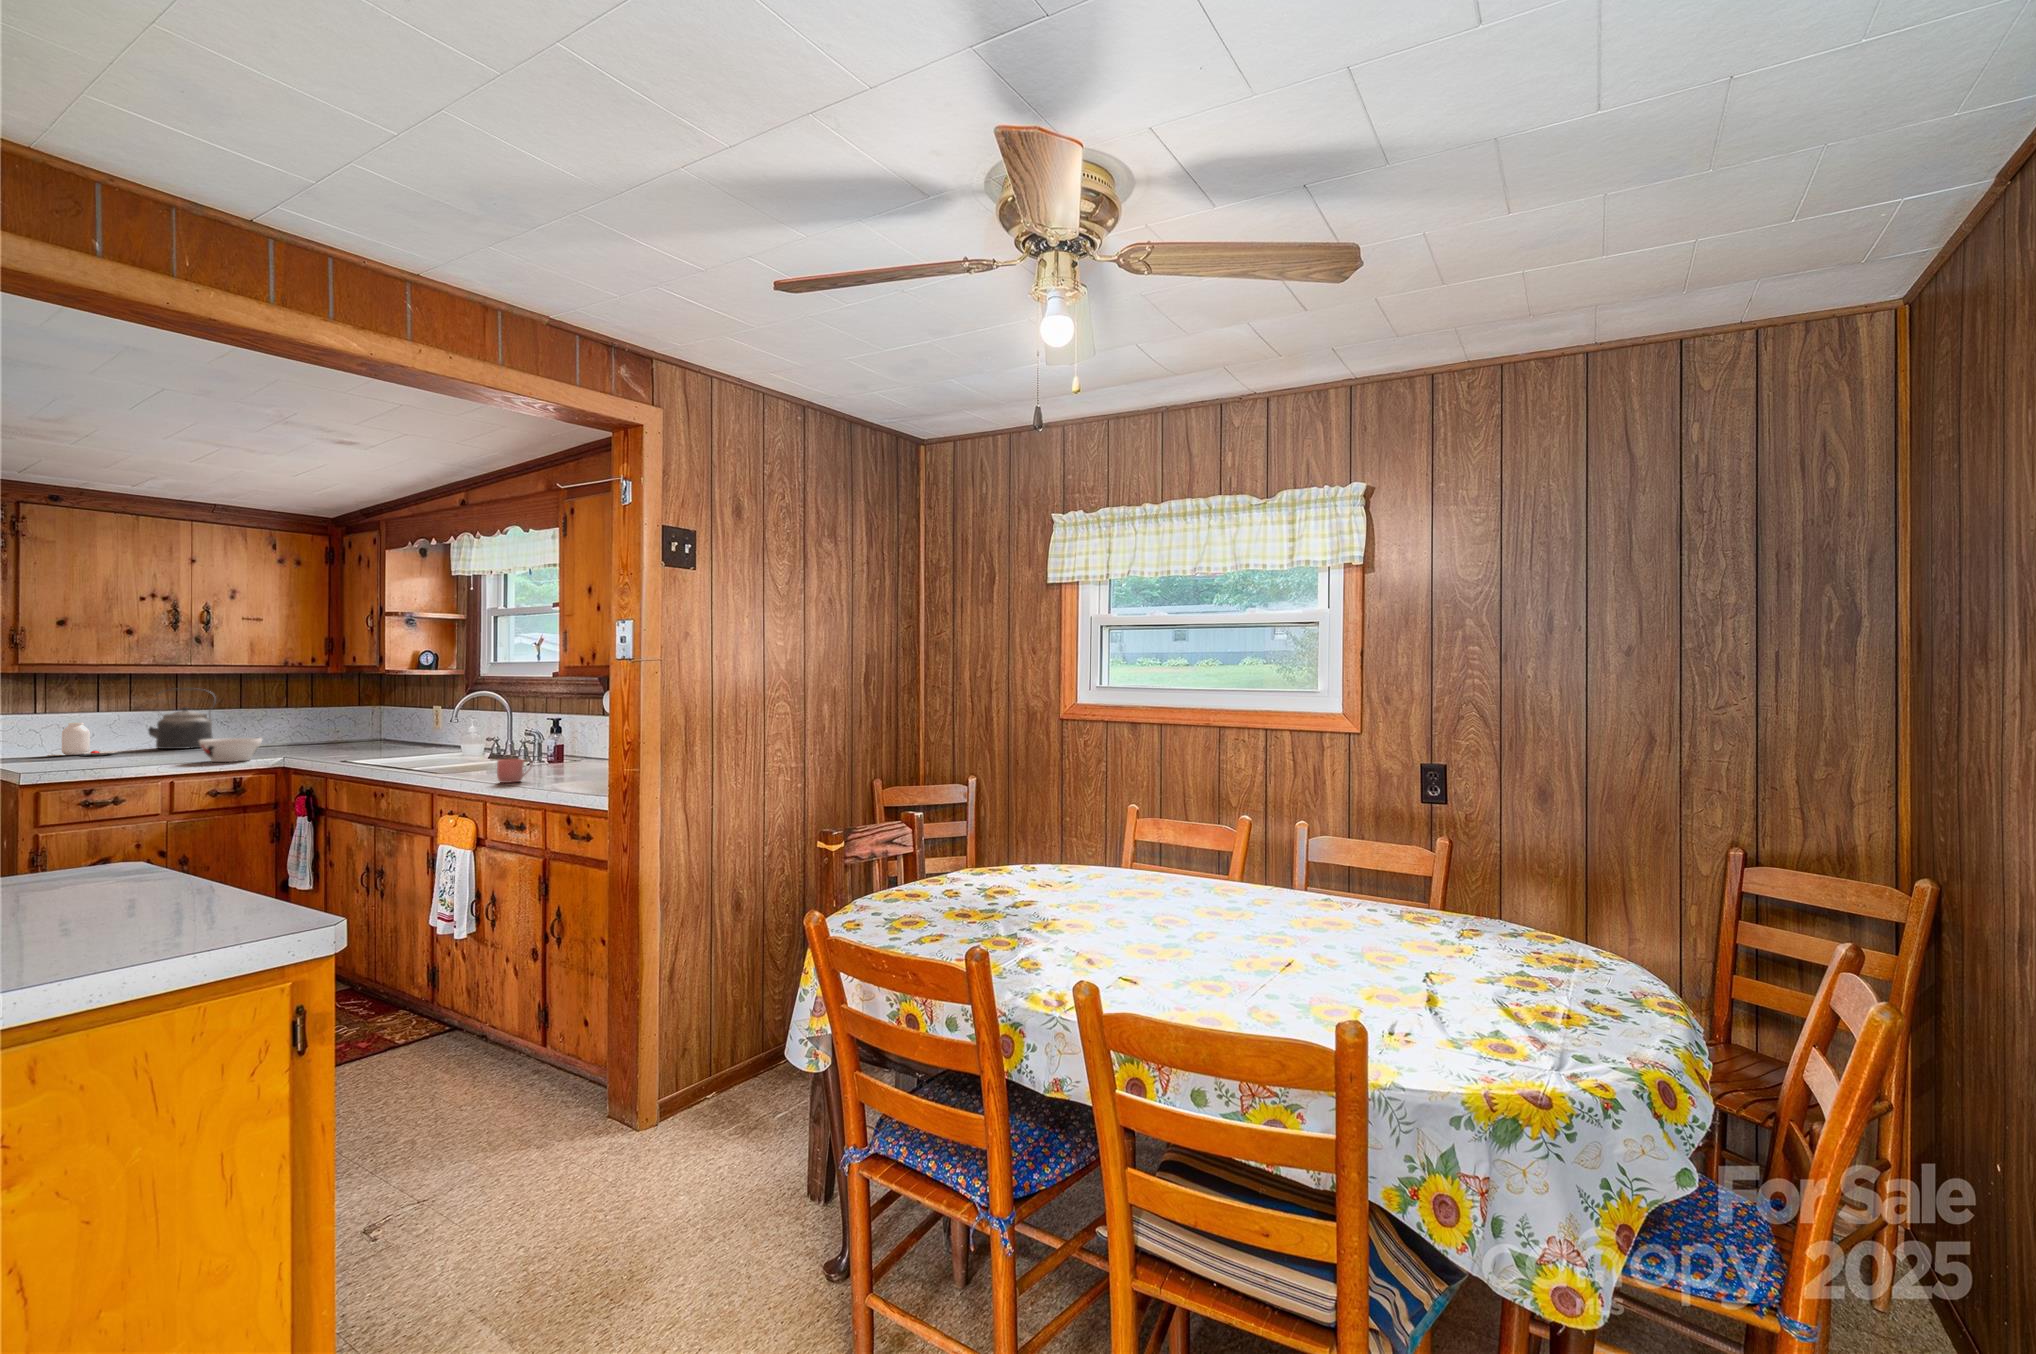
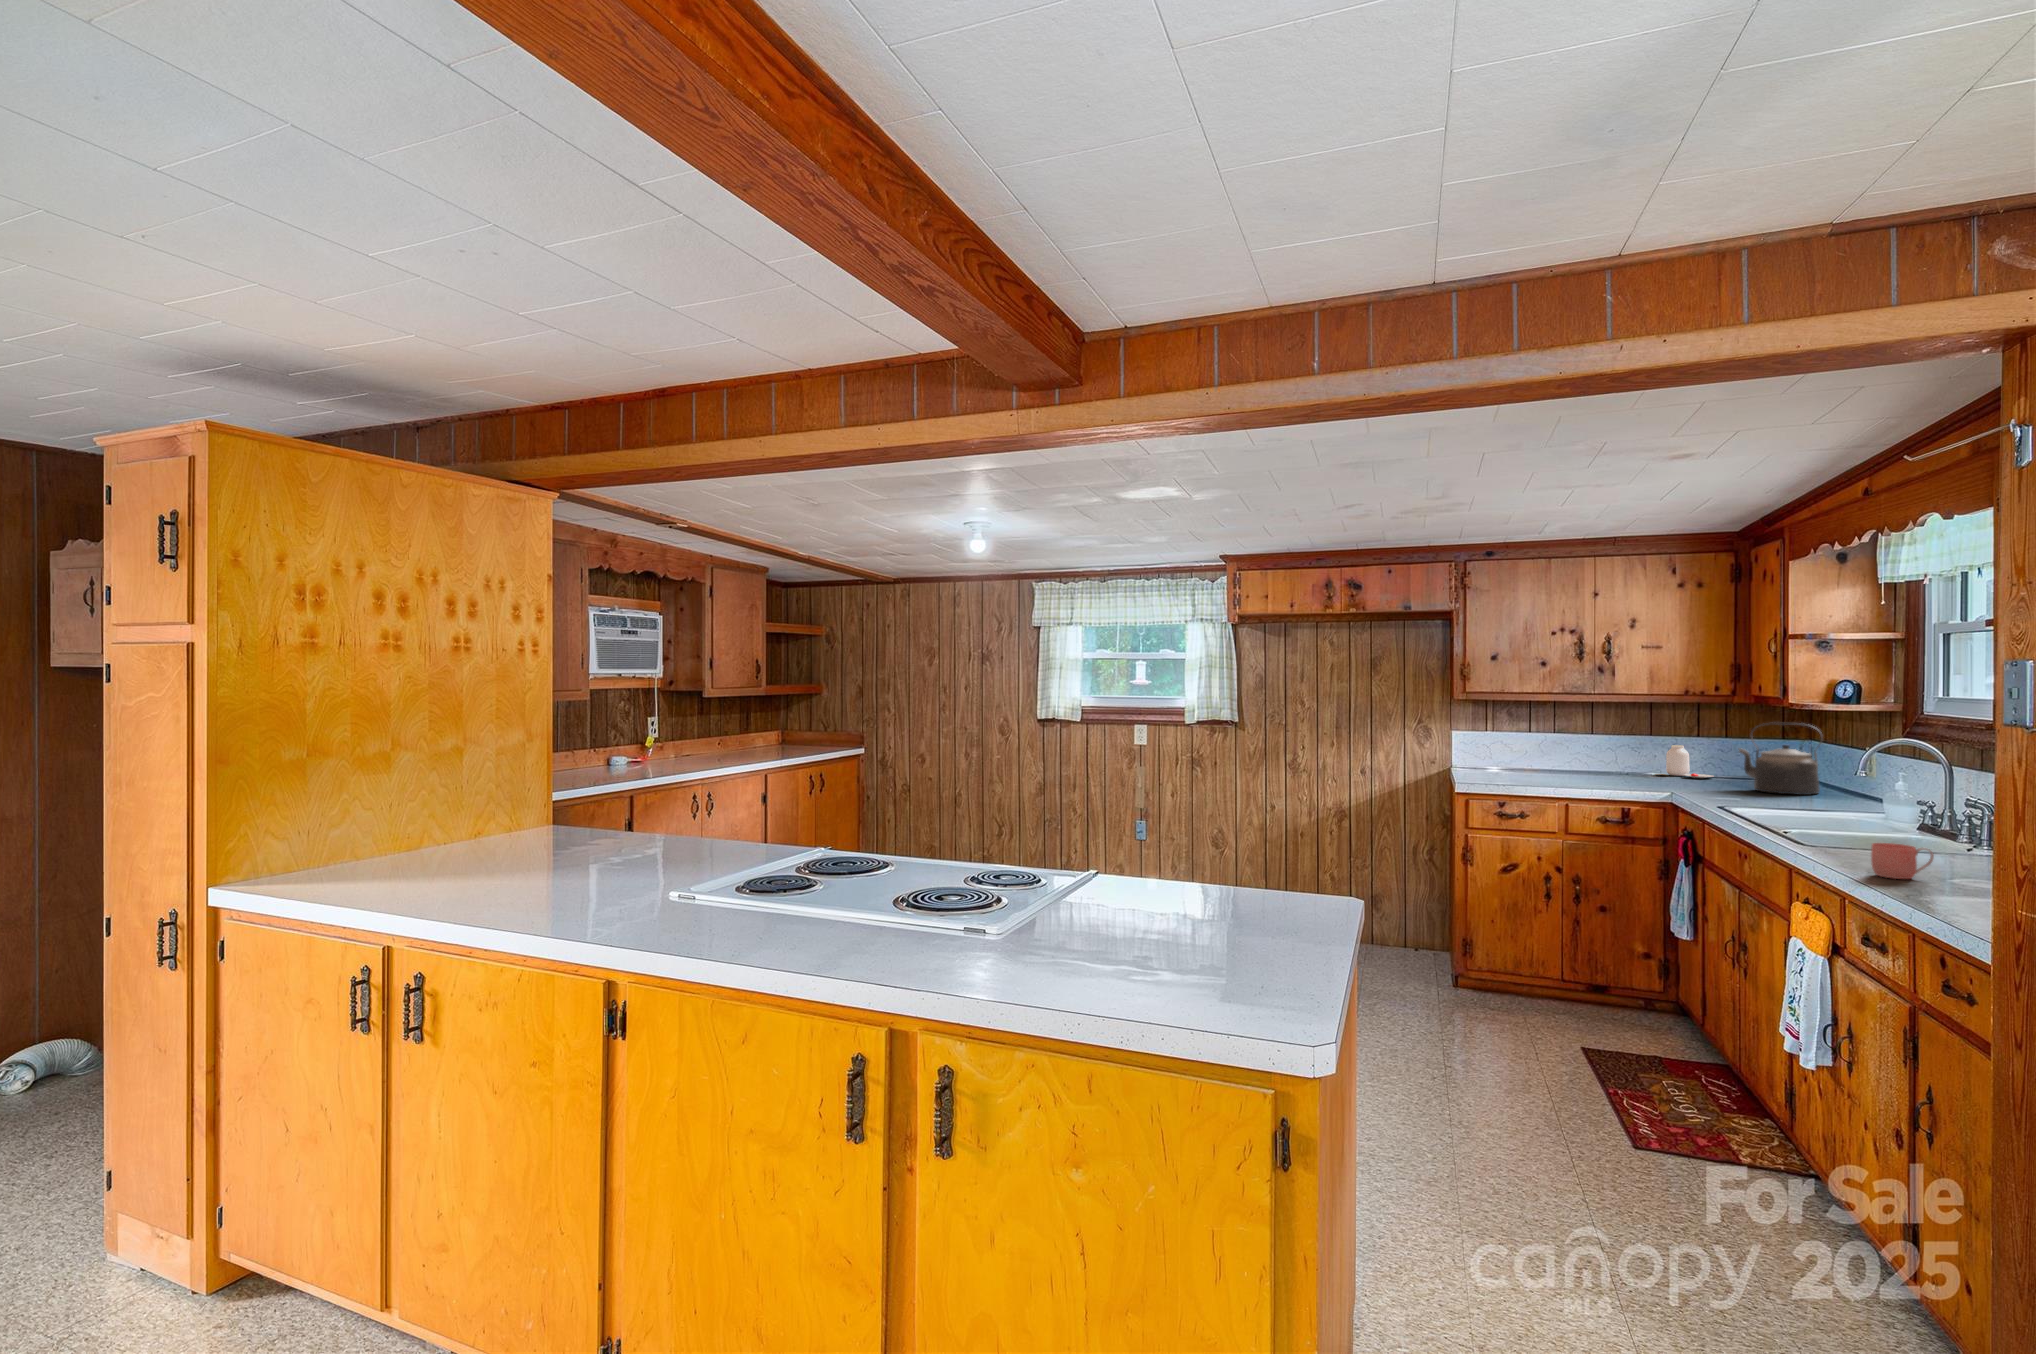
kettle: present [148,688,216,749] -> present [1739,722,1823,795]
jar: present [47,723,117,756] -> present [1659,745,1714,778]
bowl: present [199,738,262,762] -> none [1588,768,1646,793]

